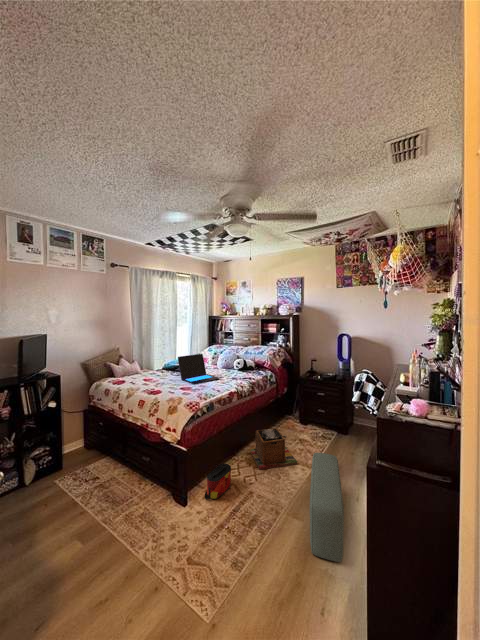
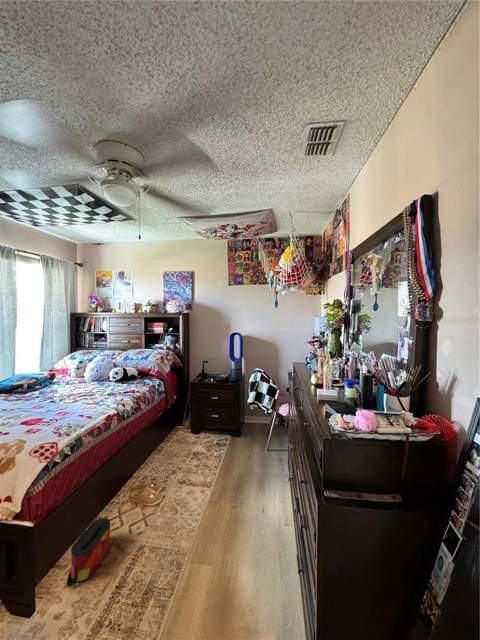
laptop: present [178,354,219,384] -> none [16,365,89,412]
laundry basket: present [250,428,297,470] -> none [135,448,195,509]
pouf: present [310,453,344,562] -> none [216,468,262,606]

